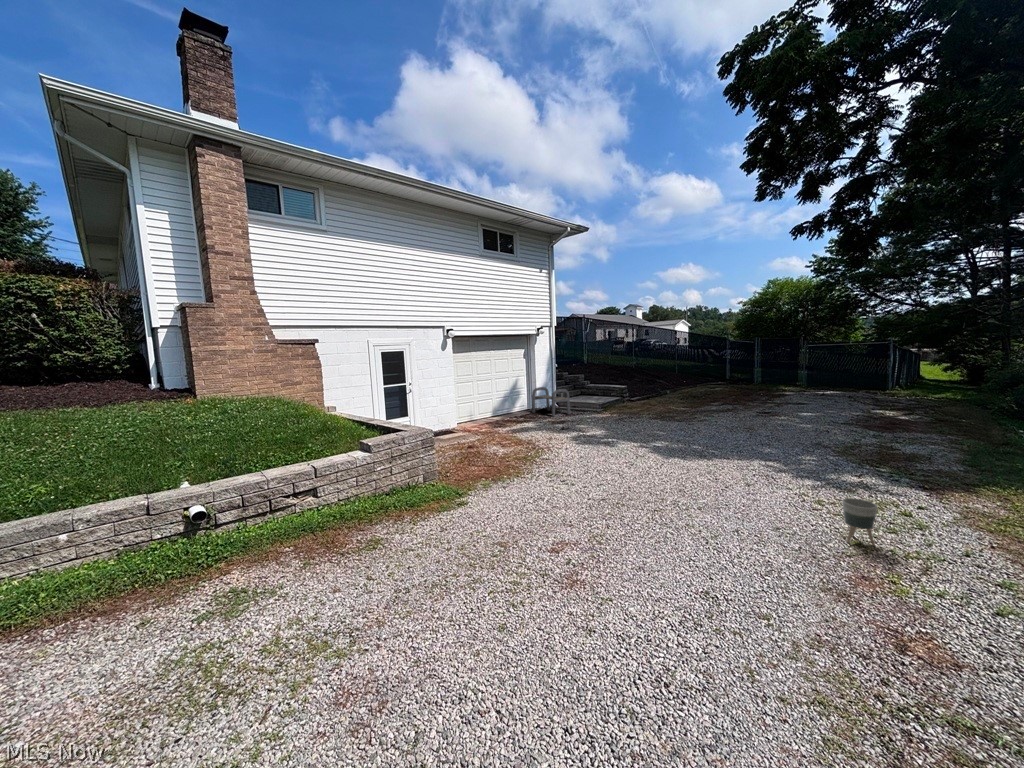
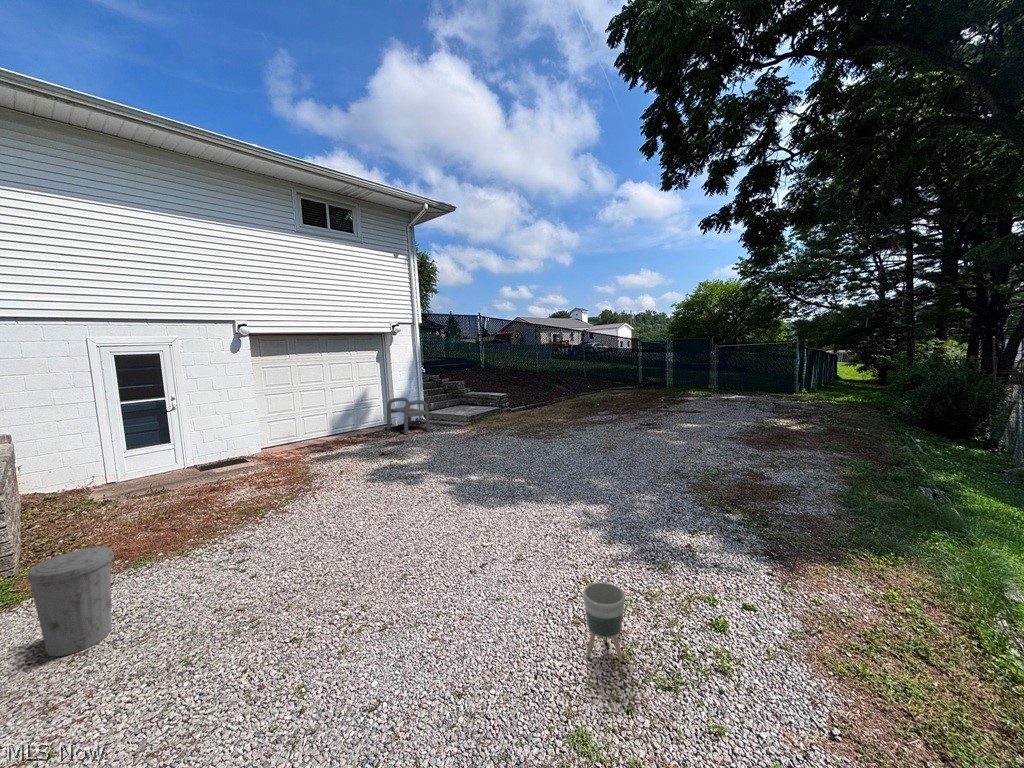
trash can: none [485,469,520,529] -> present [28,547,114,656]

